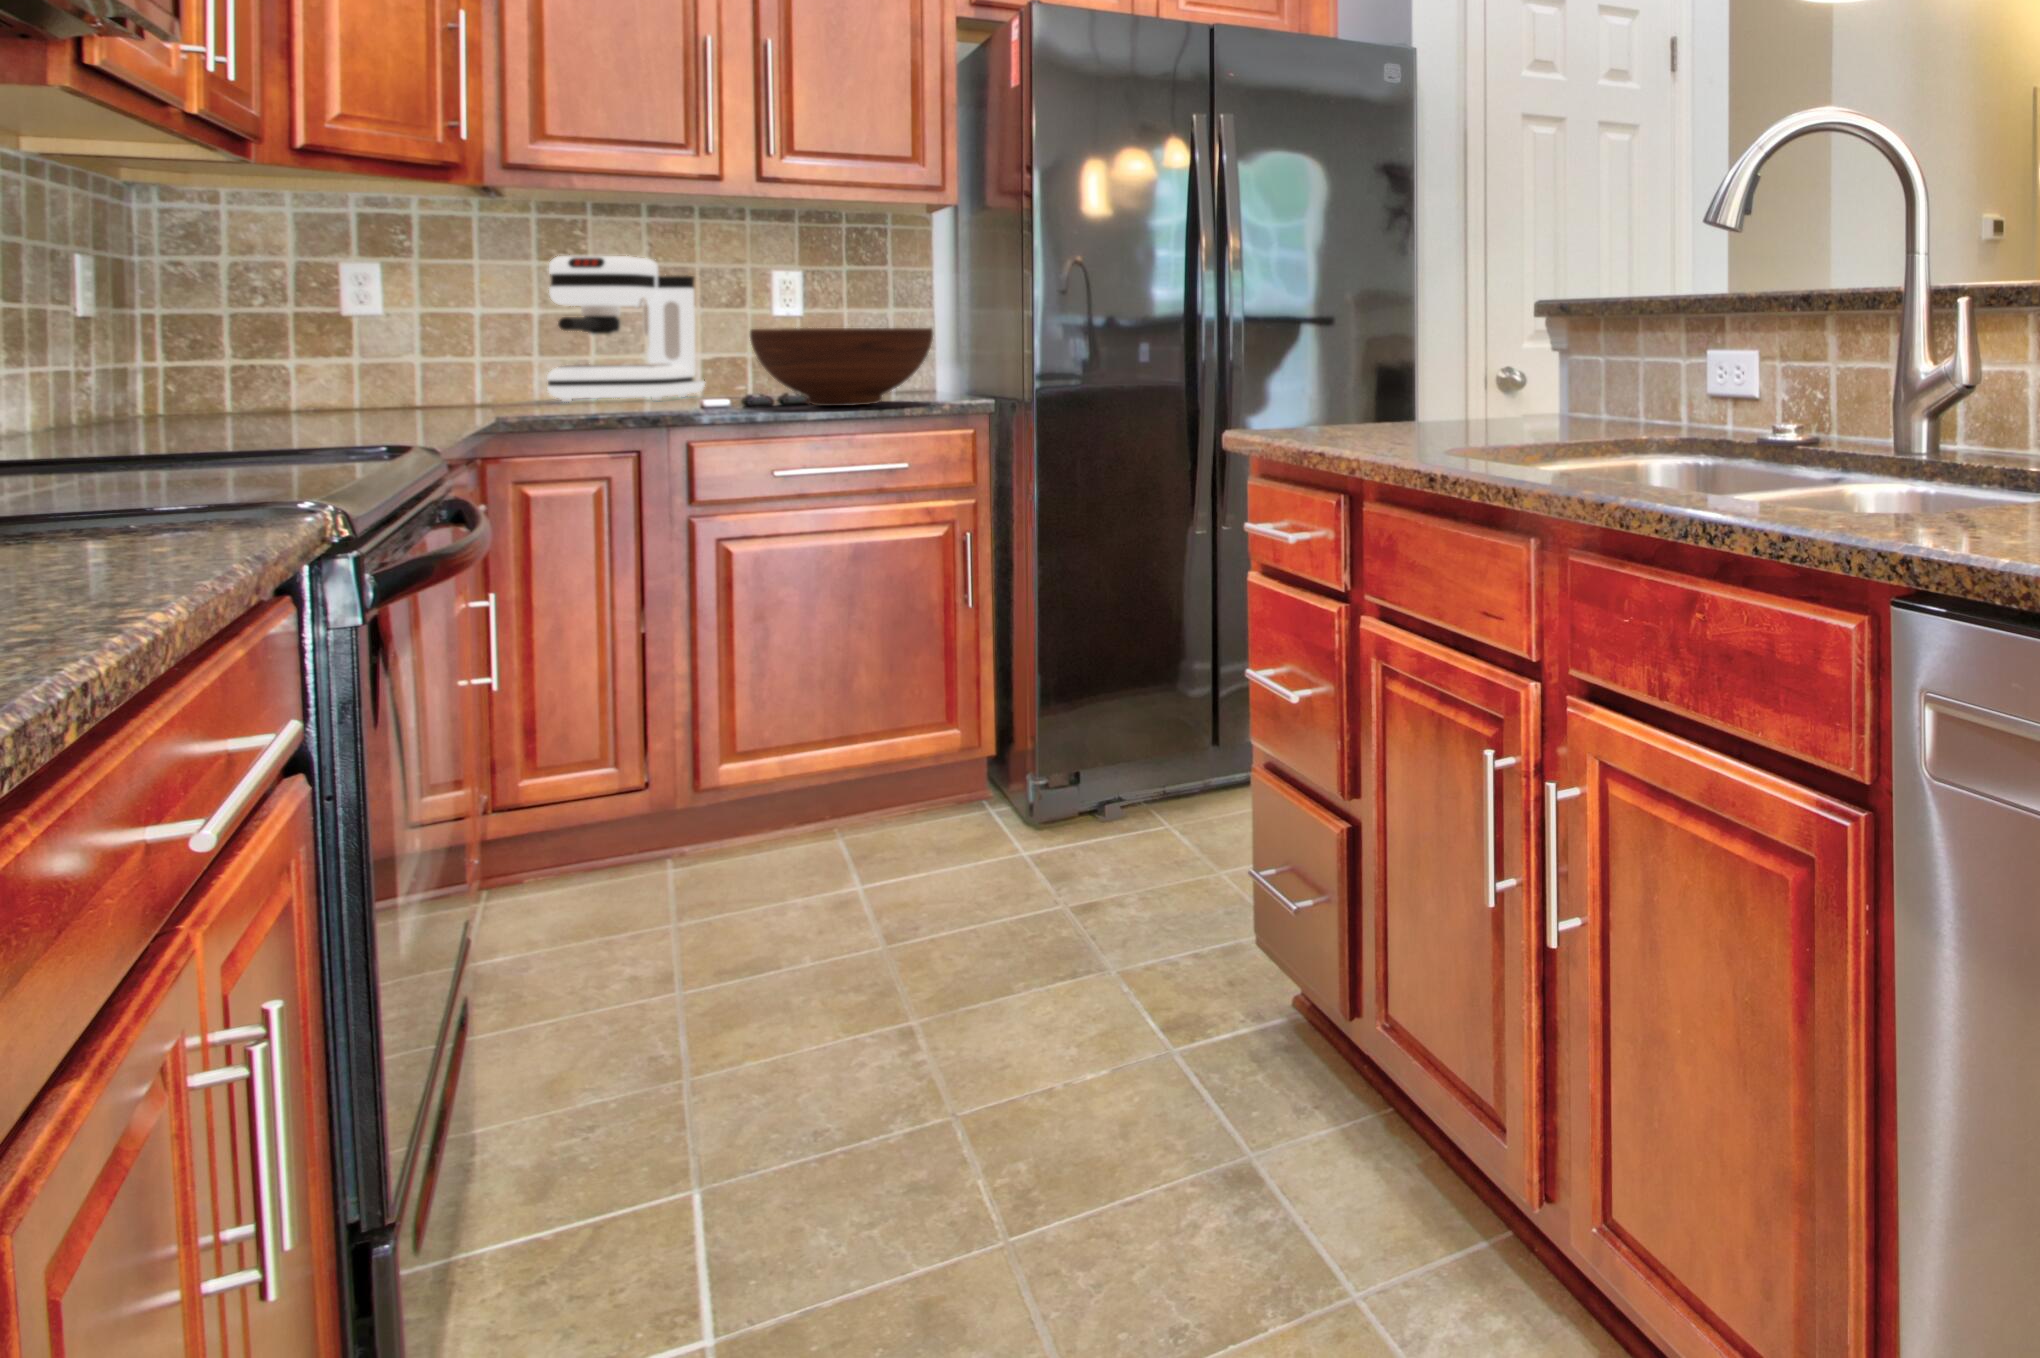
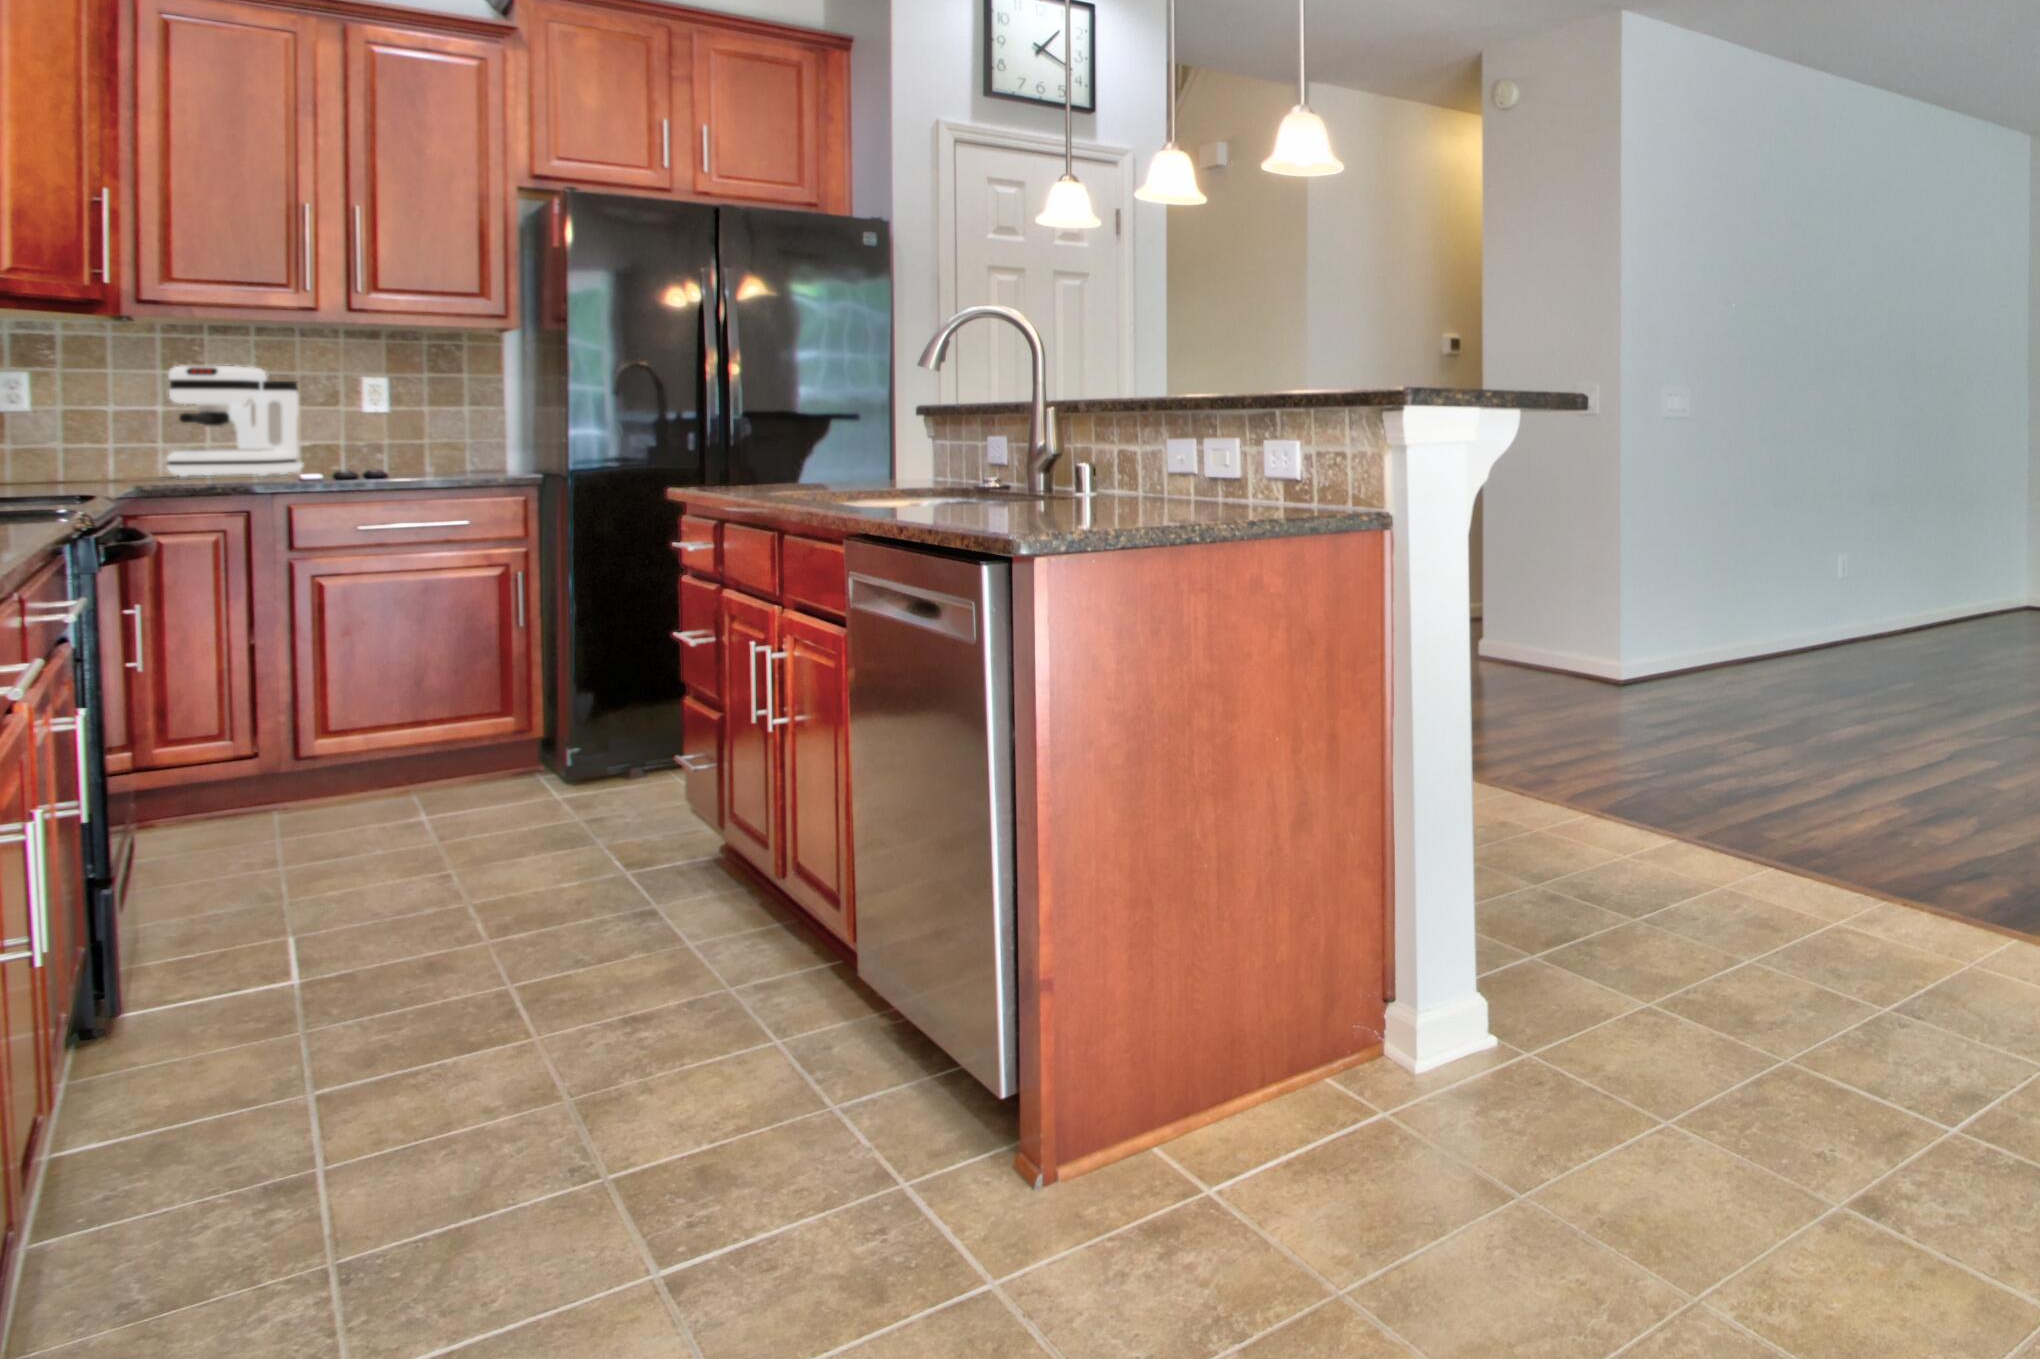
fruit bowl: present [750,328,933,406] -> none [343,422,494,478]

